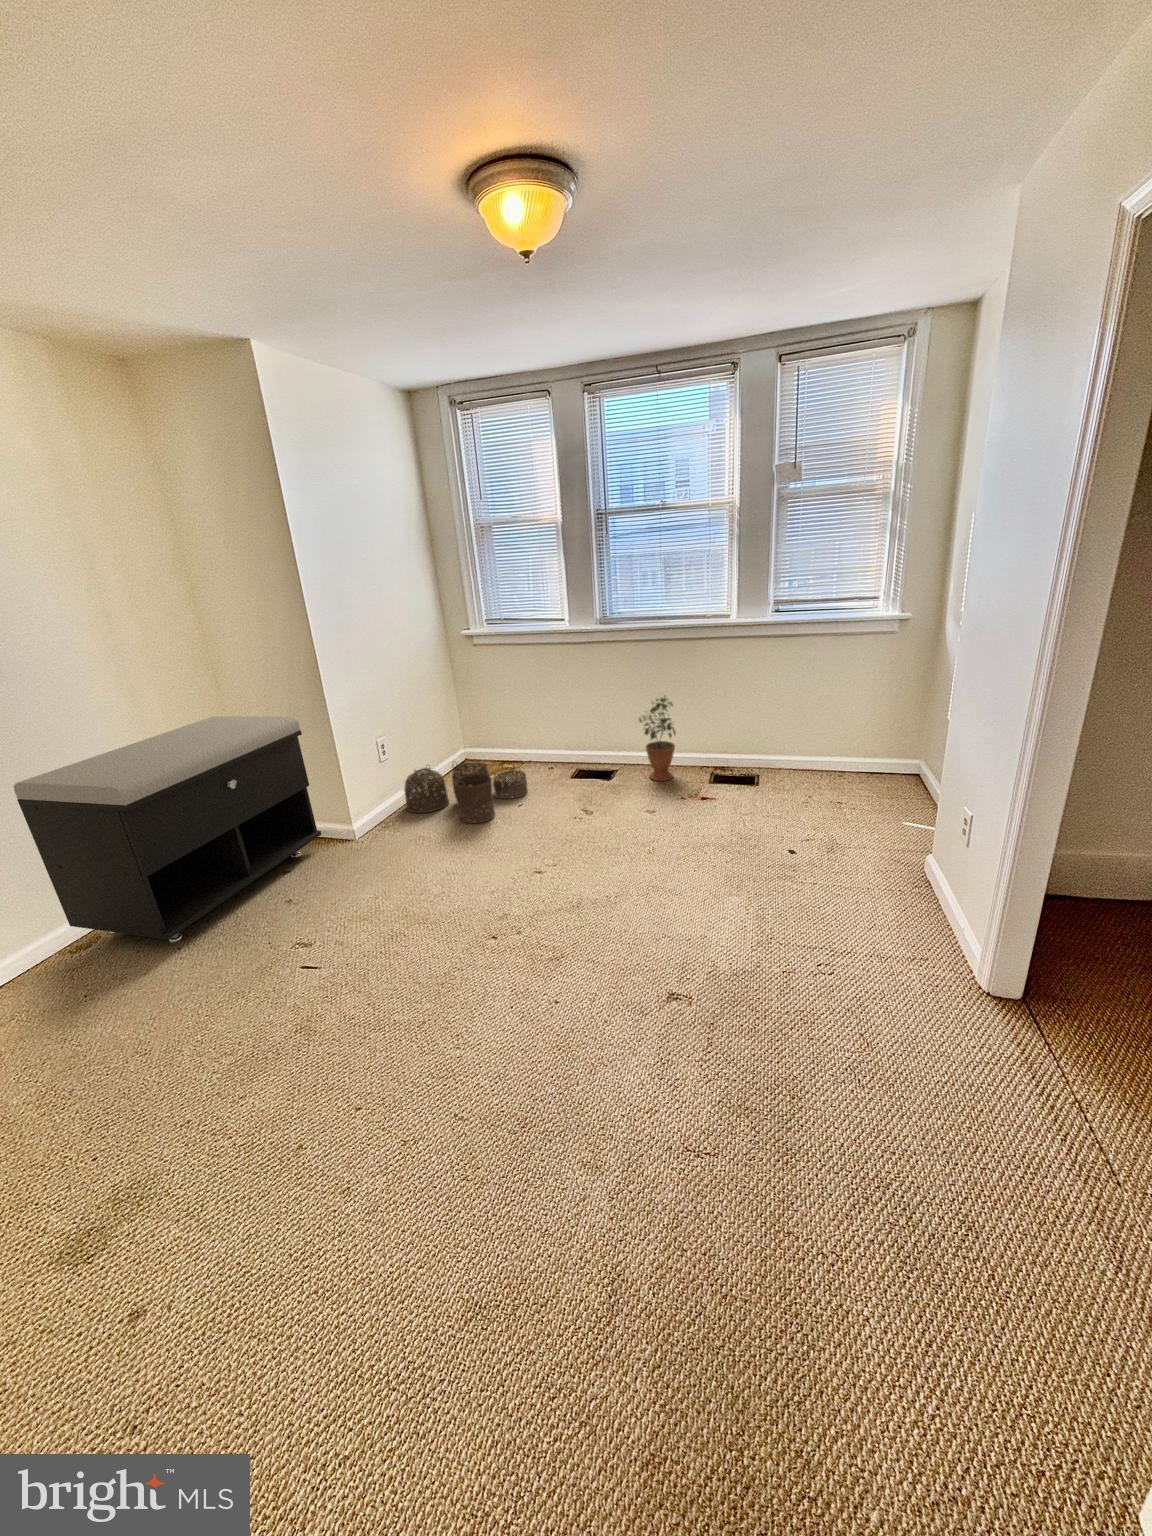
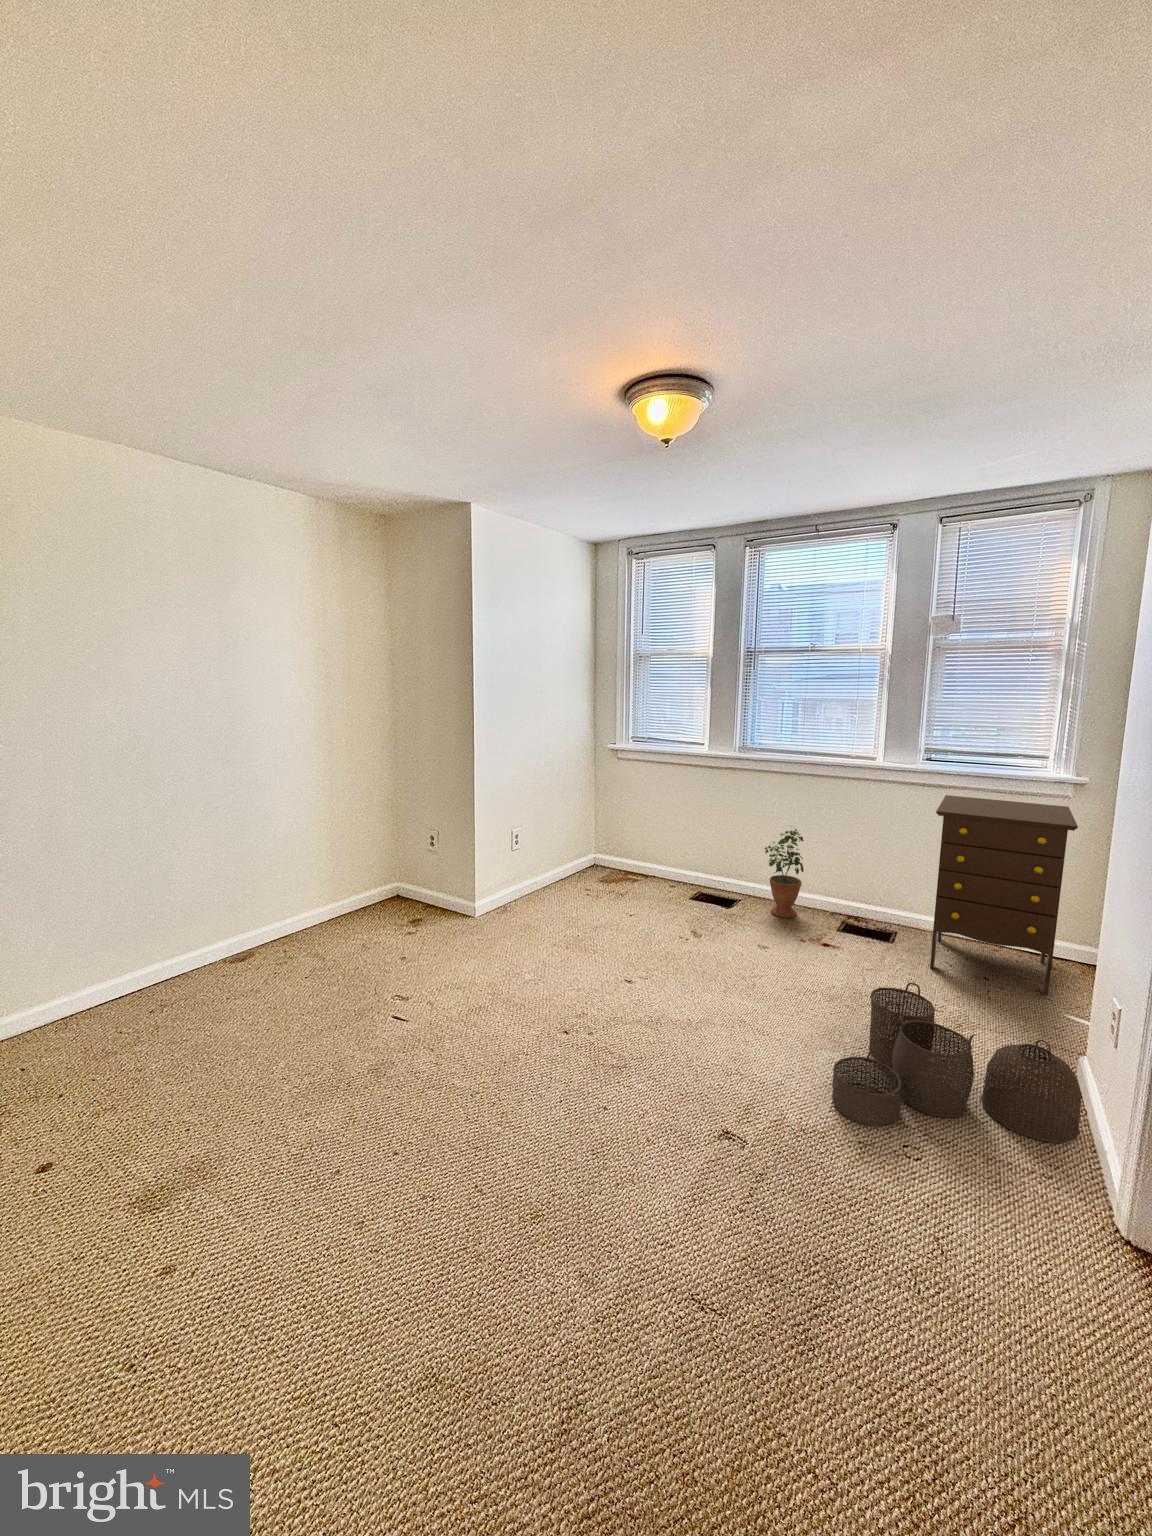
dresser: none [795,642,913,808] -> present [930,795,1078,995]
storage bench: present [14,716,321,943] -> none [228,788,448,971]
woven basket: present [404,763,527,823] -> present [832,983,1081,1143]

